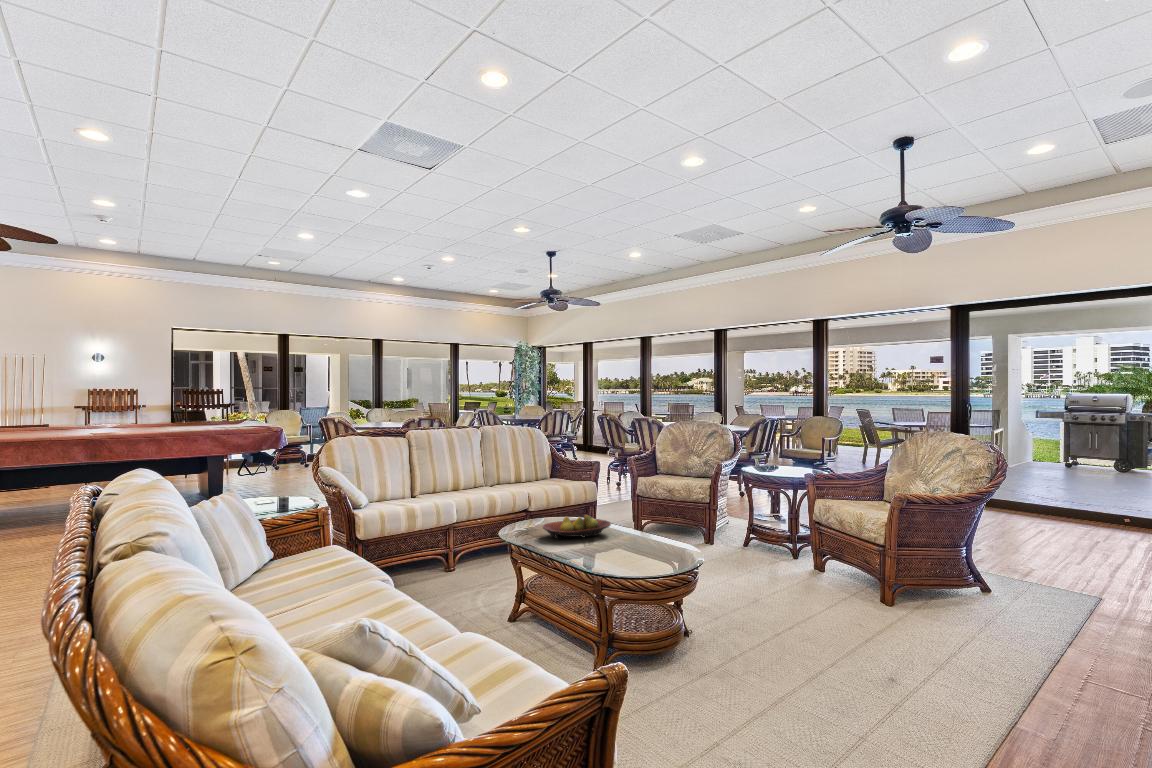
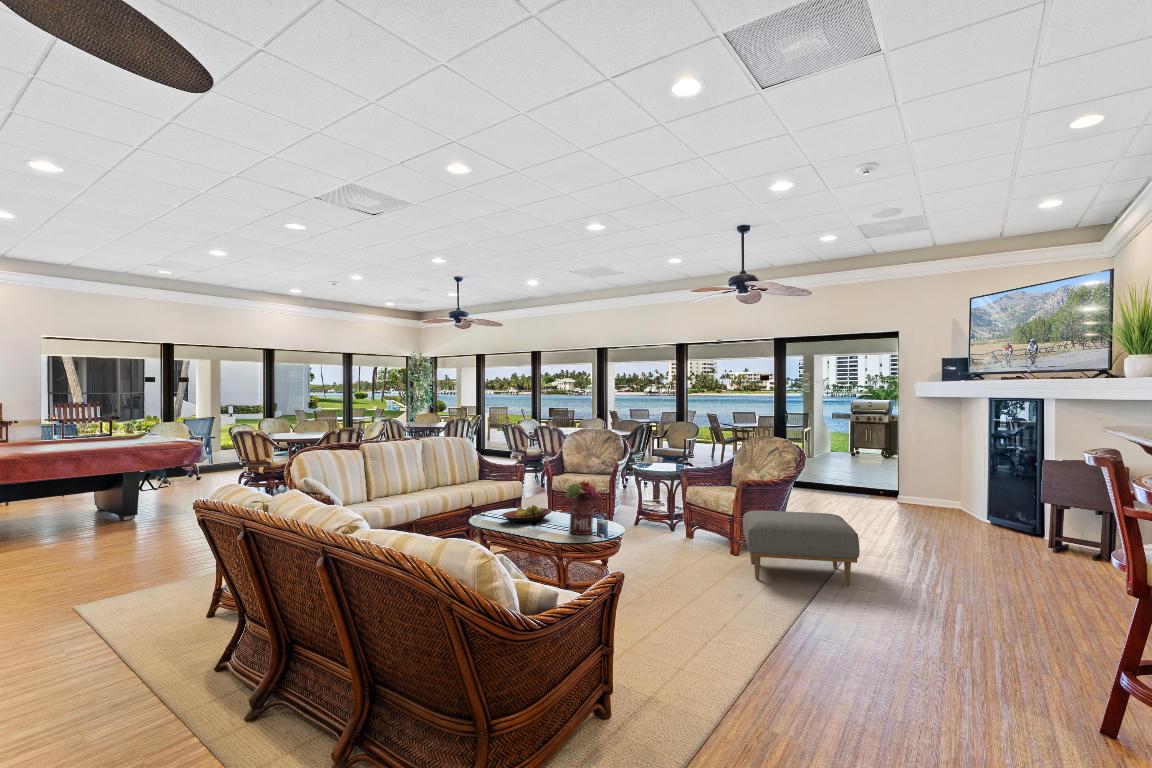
flower arrangement: none [616,485,669,564] -> present [566,481,600,535]
ottoman: none [900,541,1119,681] -> present [743,511,860,586]

